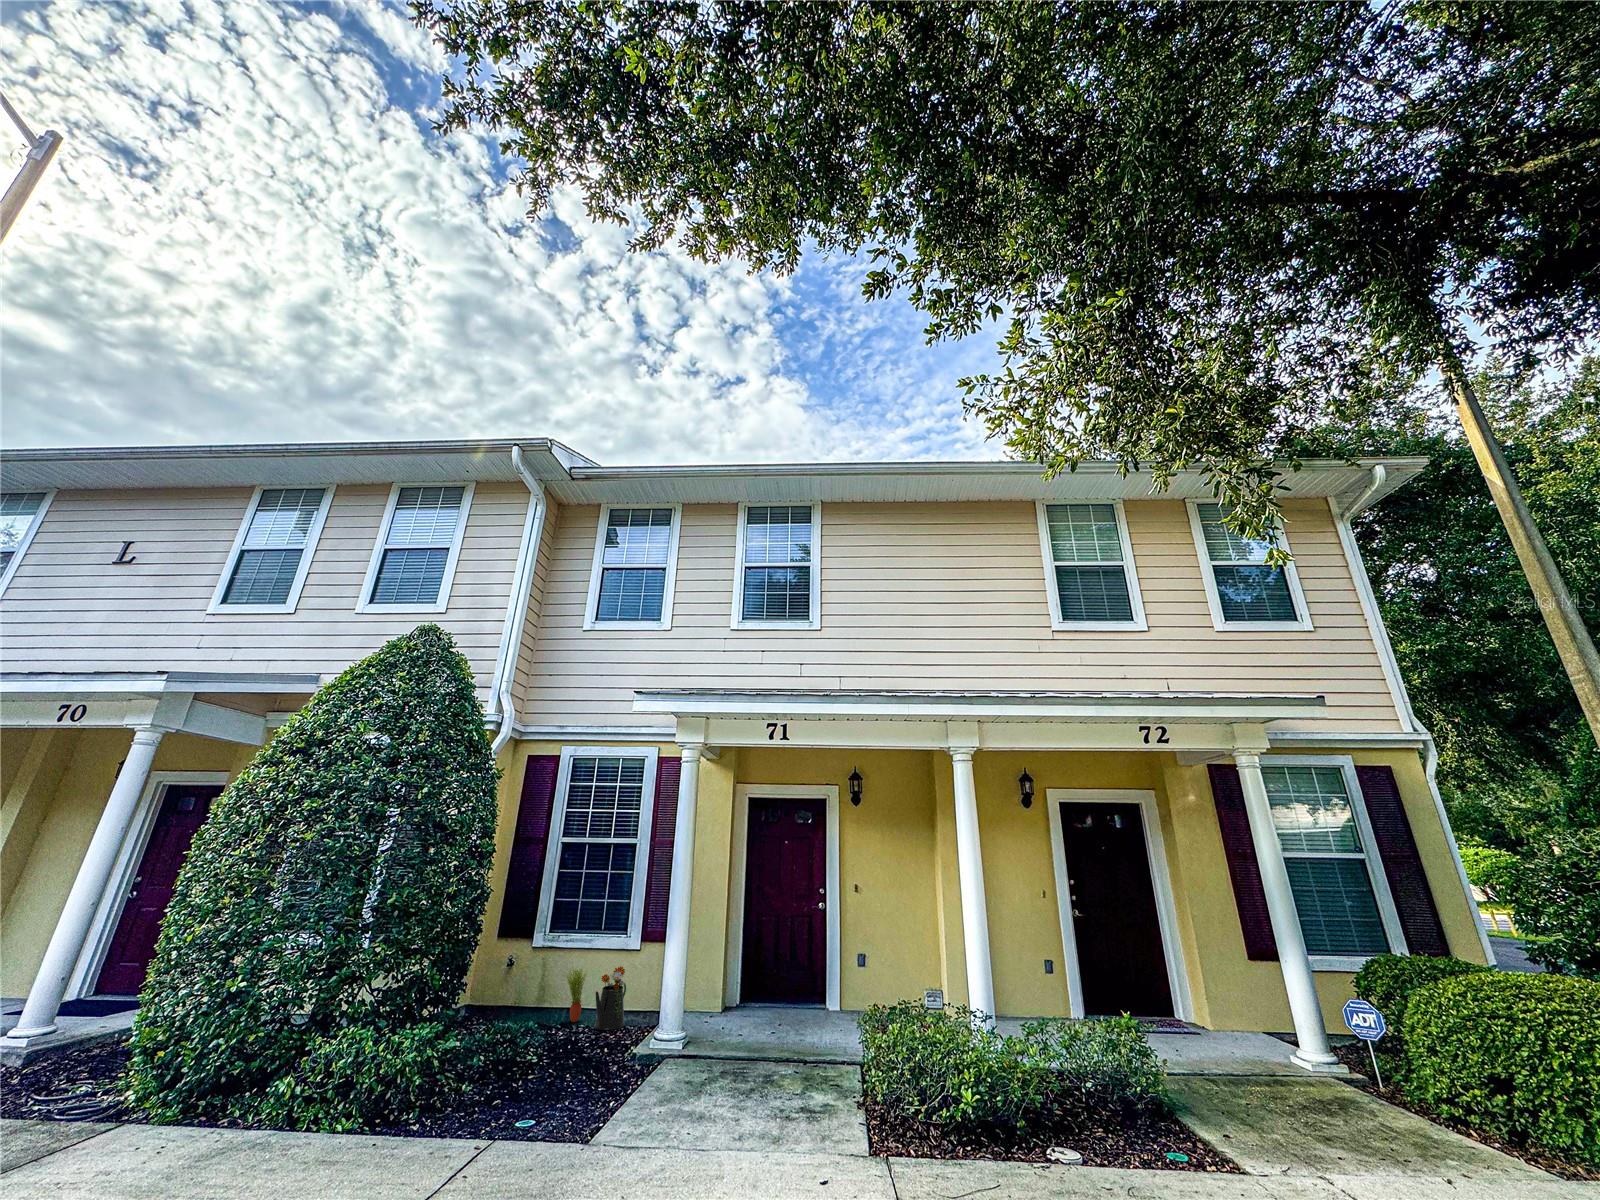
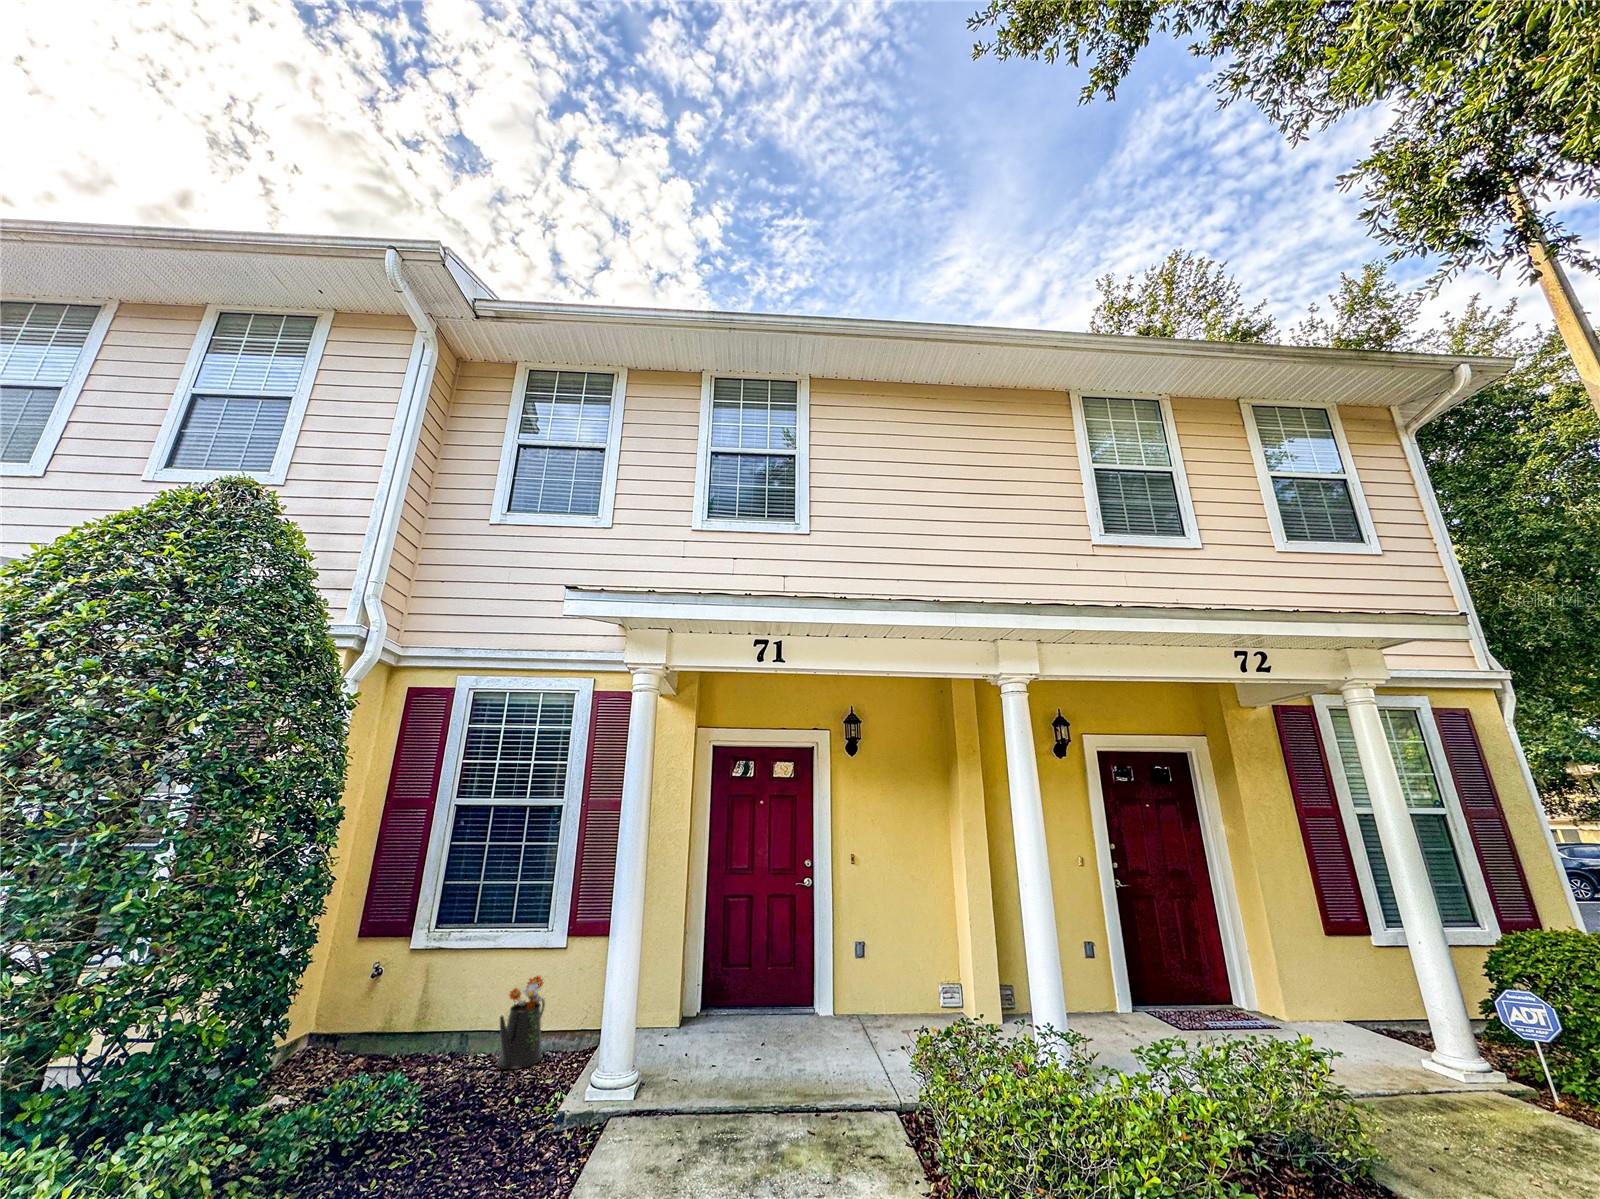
potted plant: present [566,966,586,1022] -> none [456,975,488,1057]

